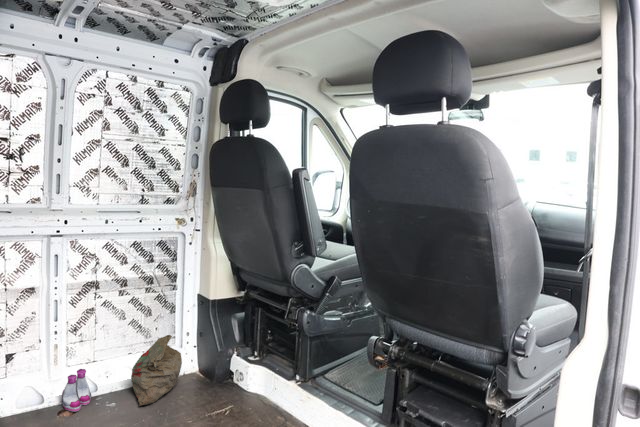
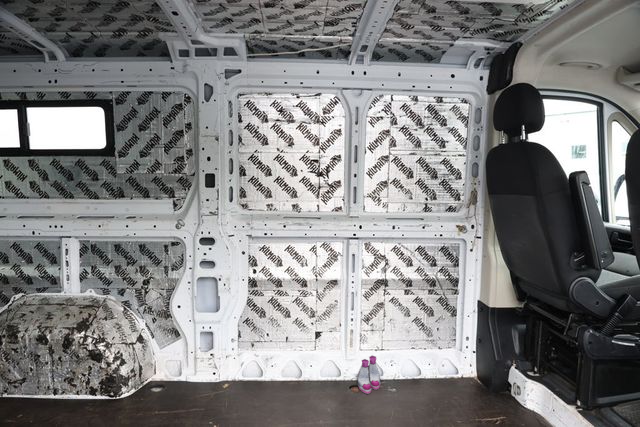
bag: present [131,335,182,406] -> none [415,338,464,405]

